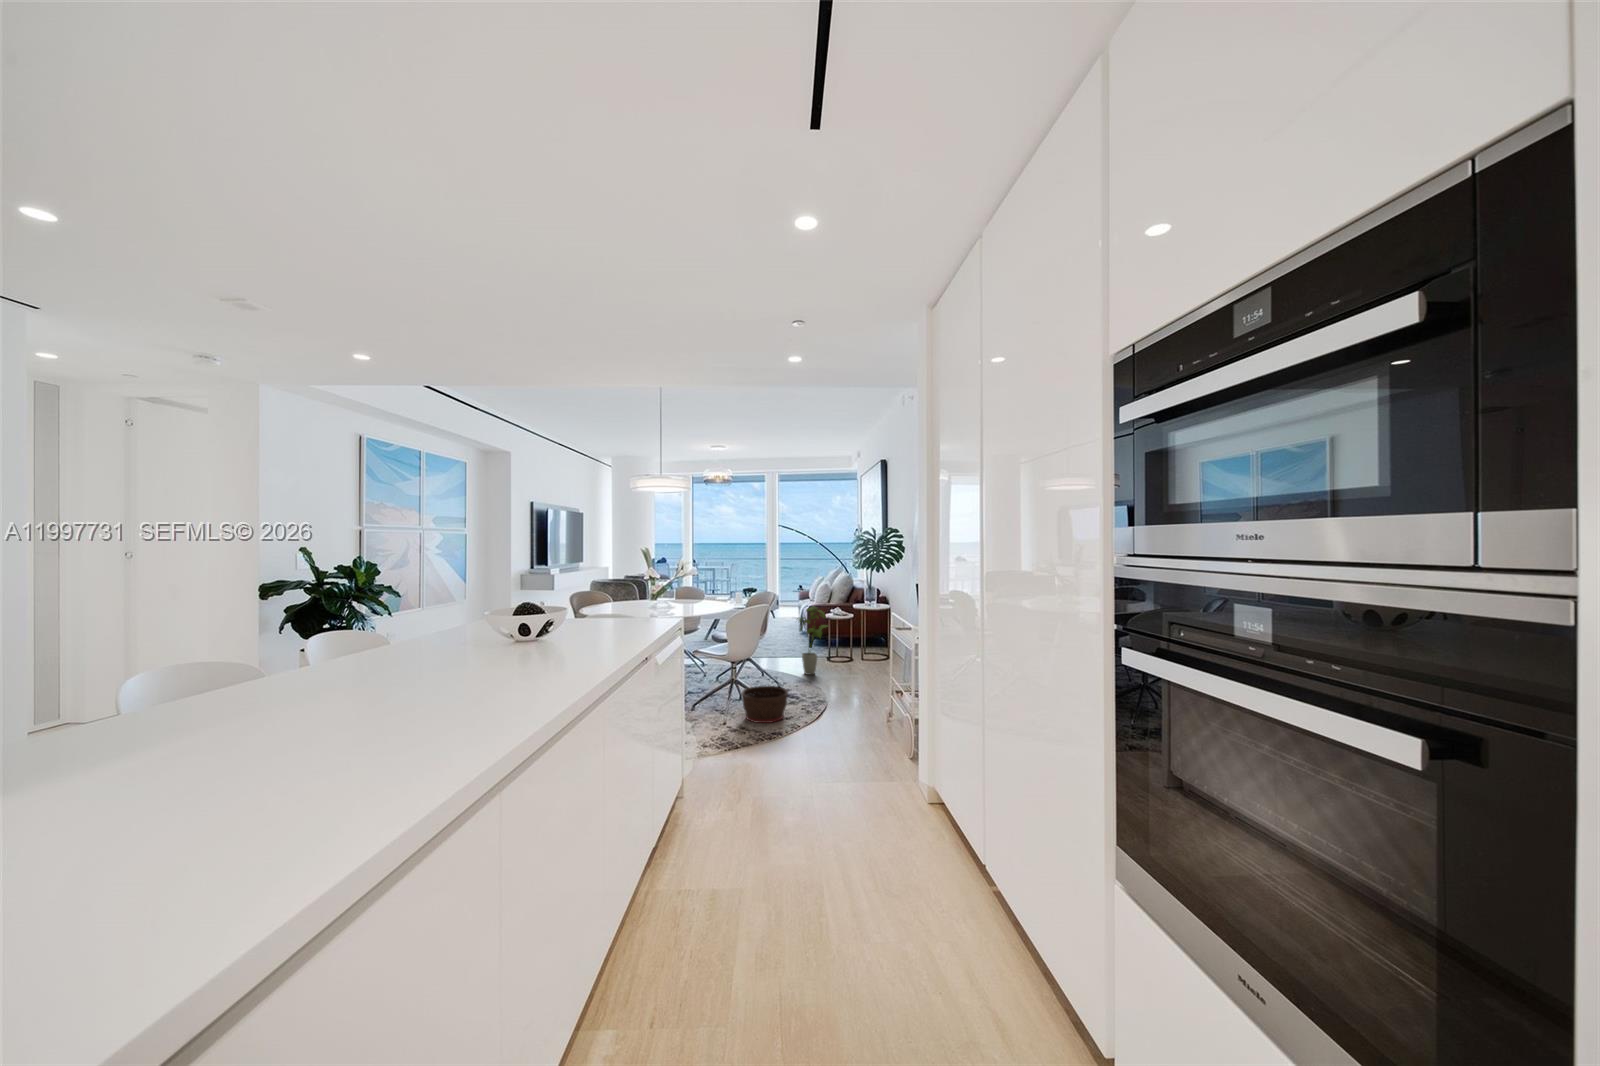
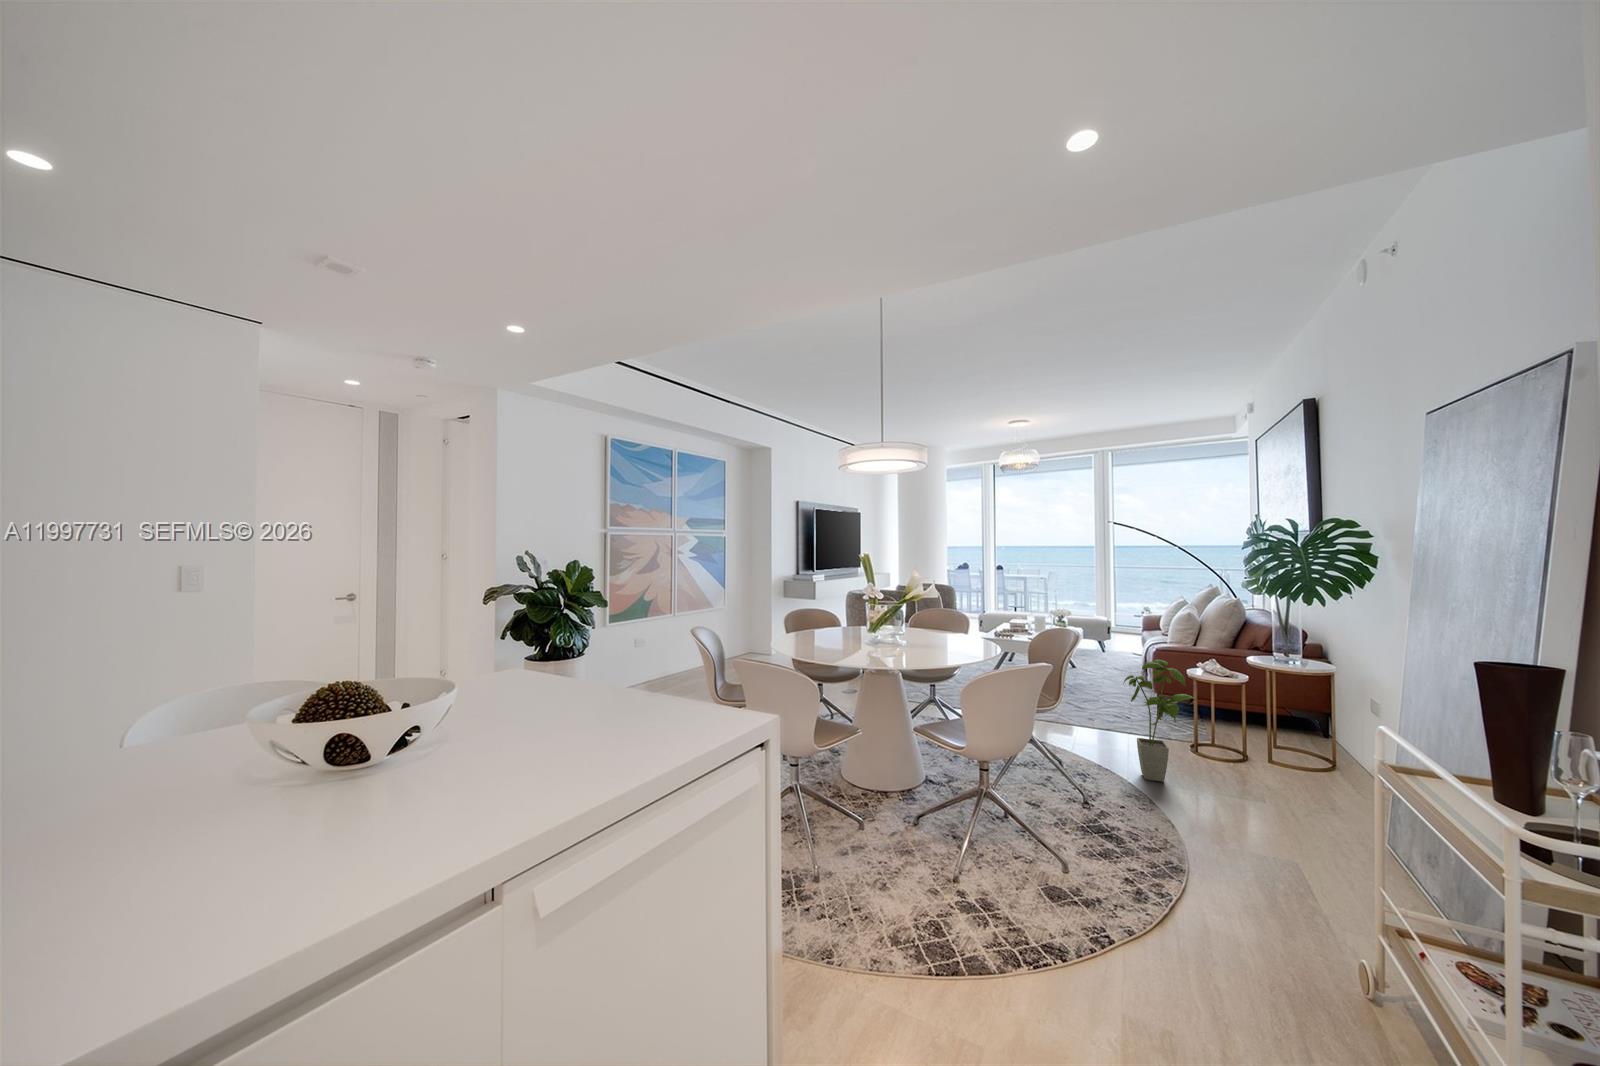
basket: present [741,686,788,723] -> none [991,812,1091,907]

